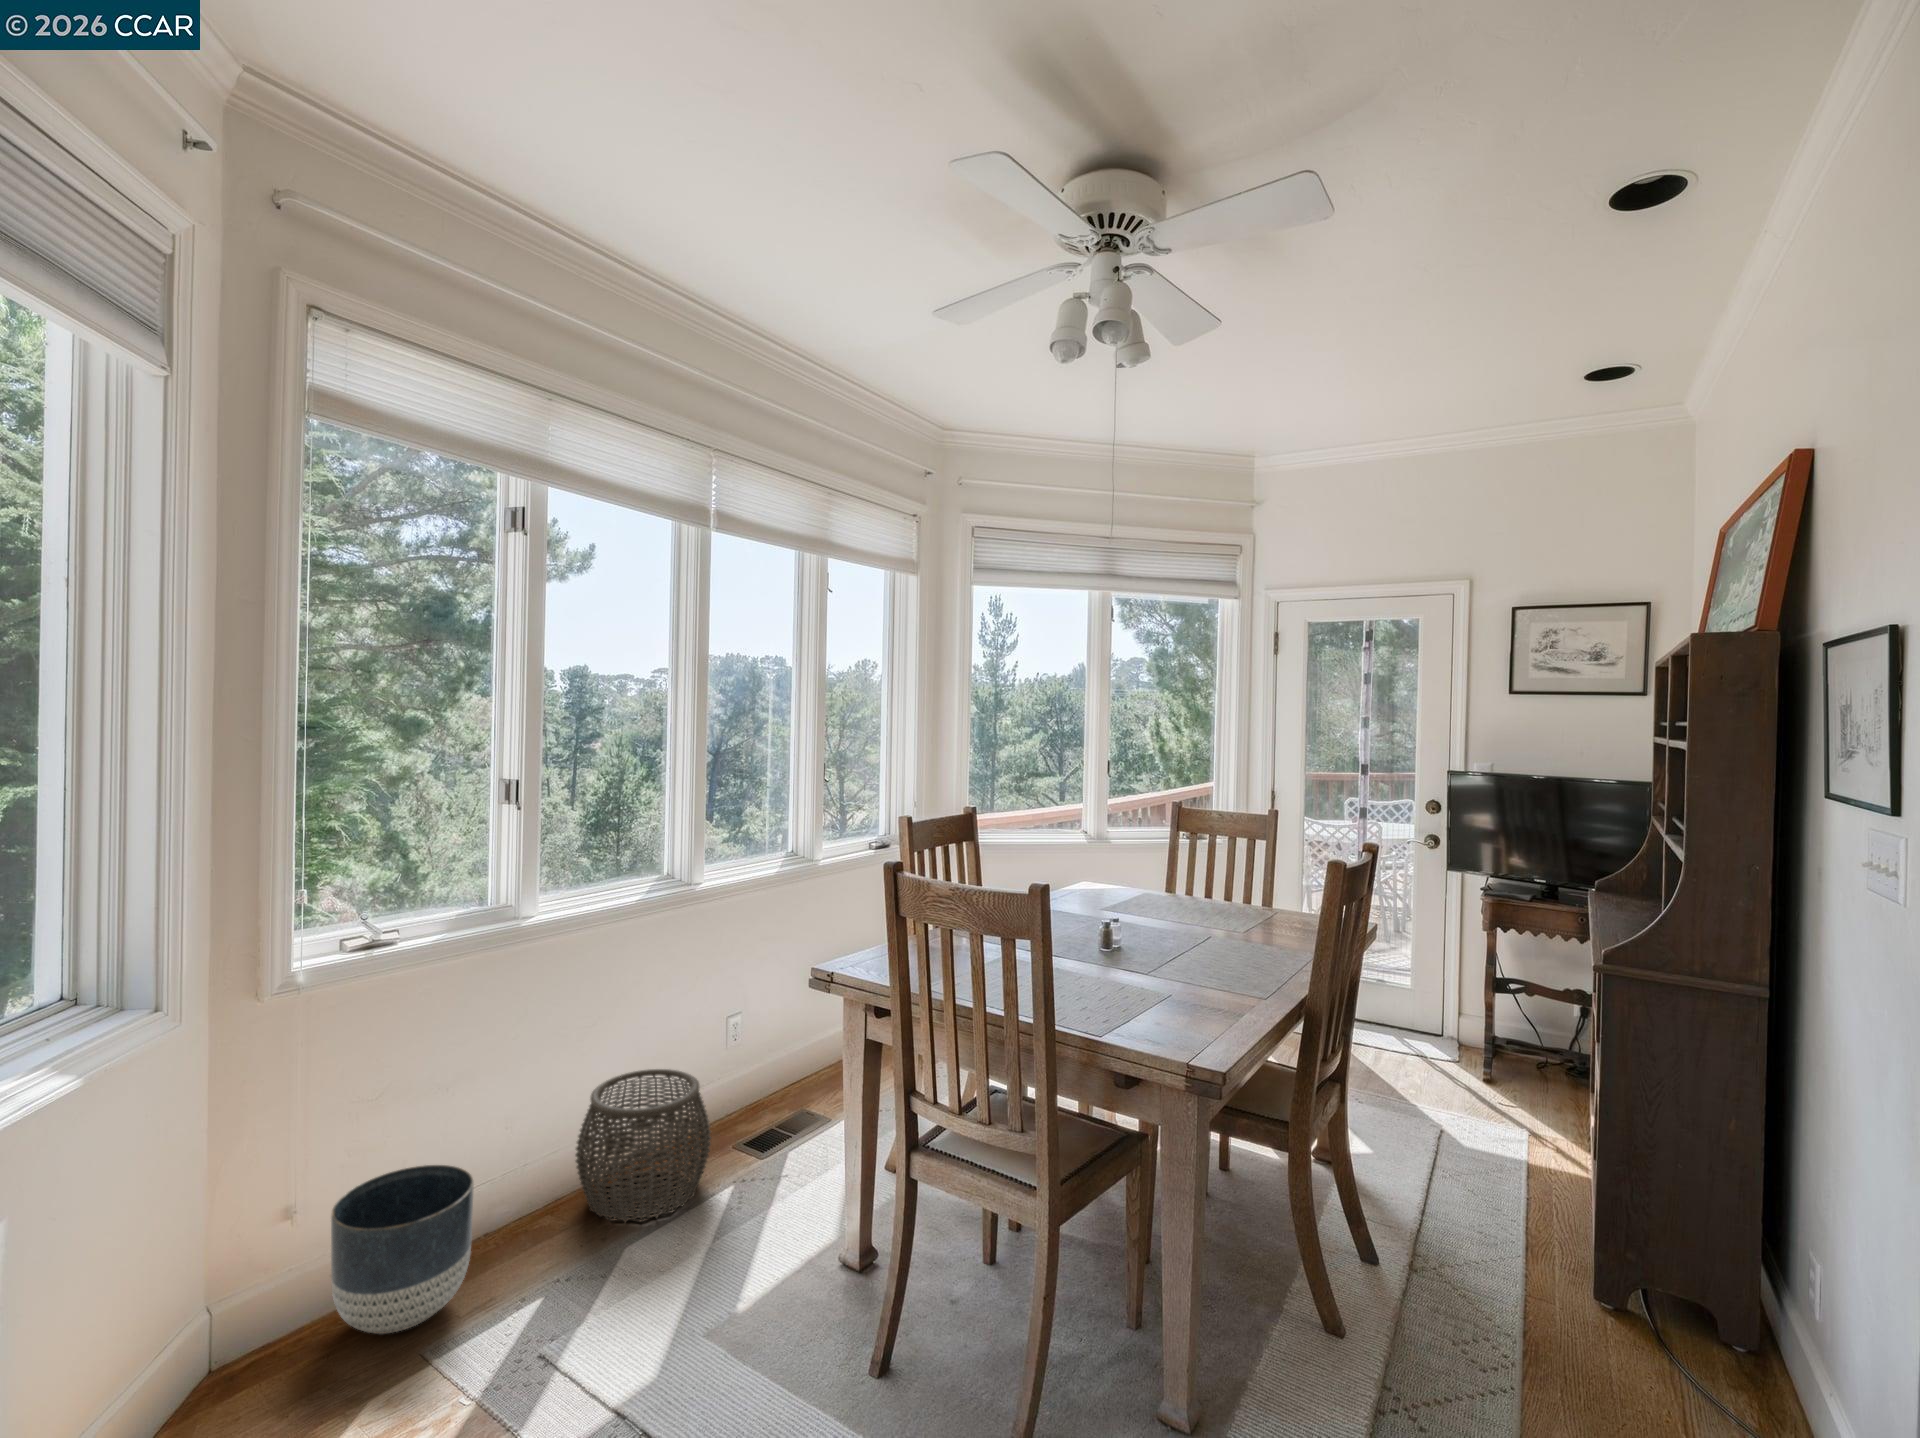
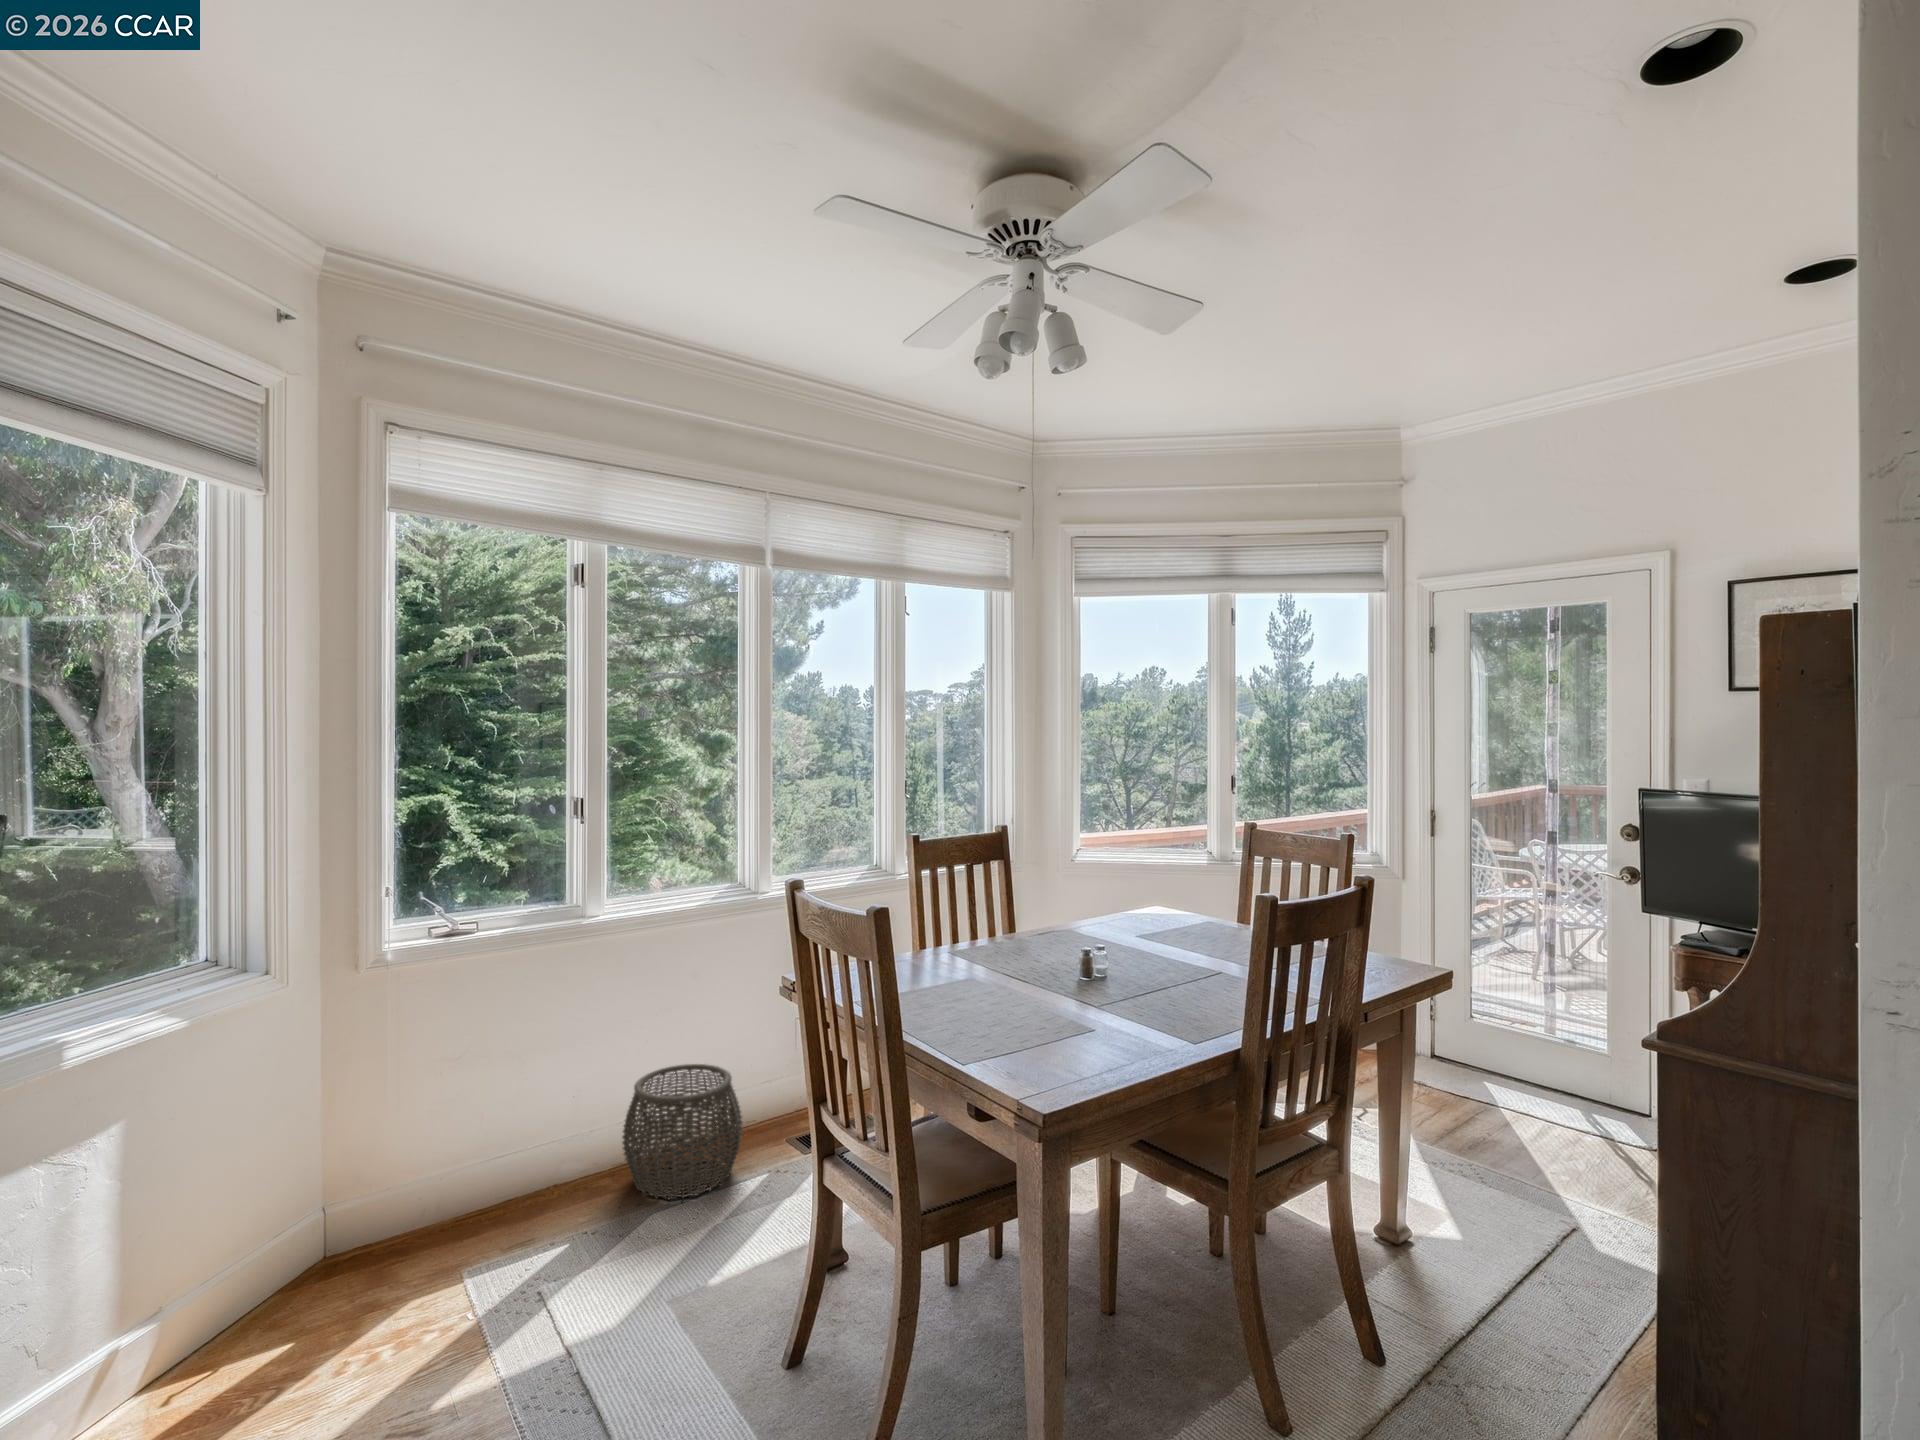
planter: present [331,1165,473,1334] -> none [401,1124,514,1256]

